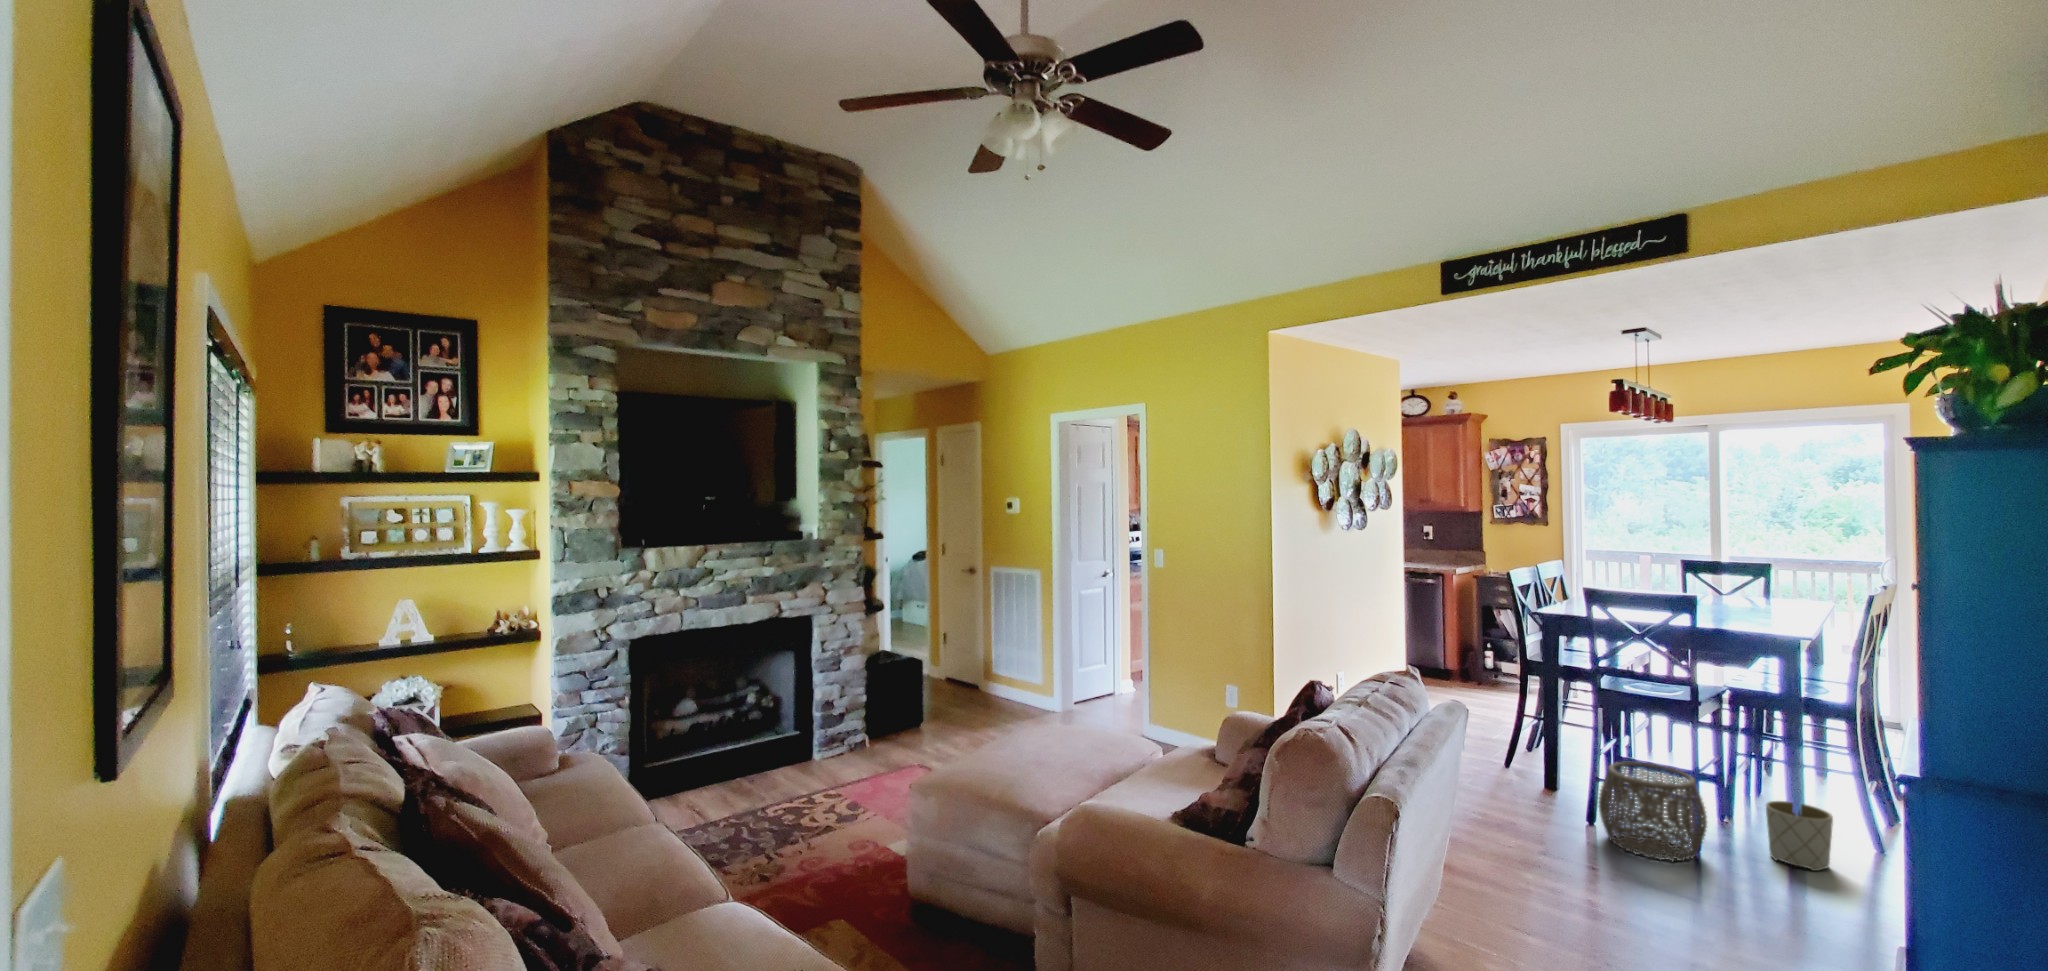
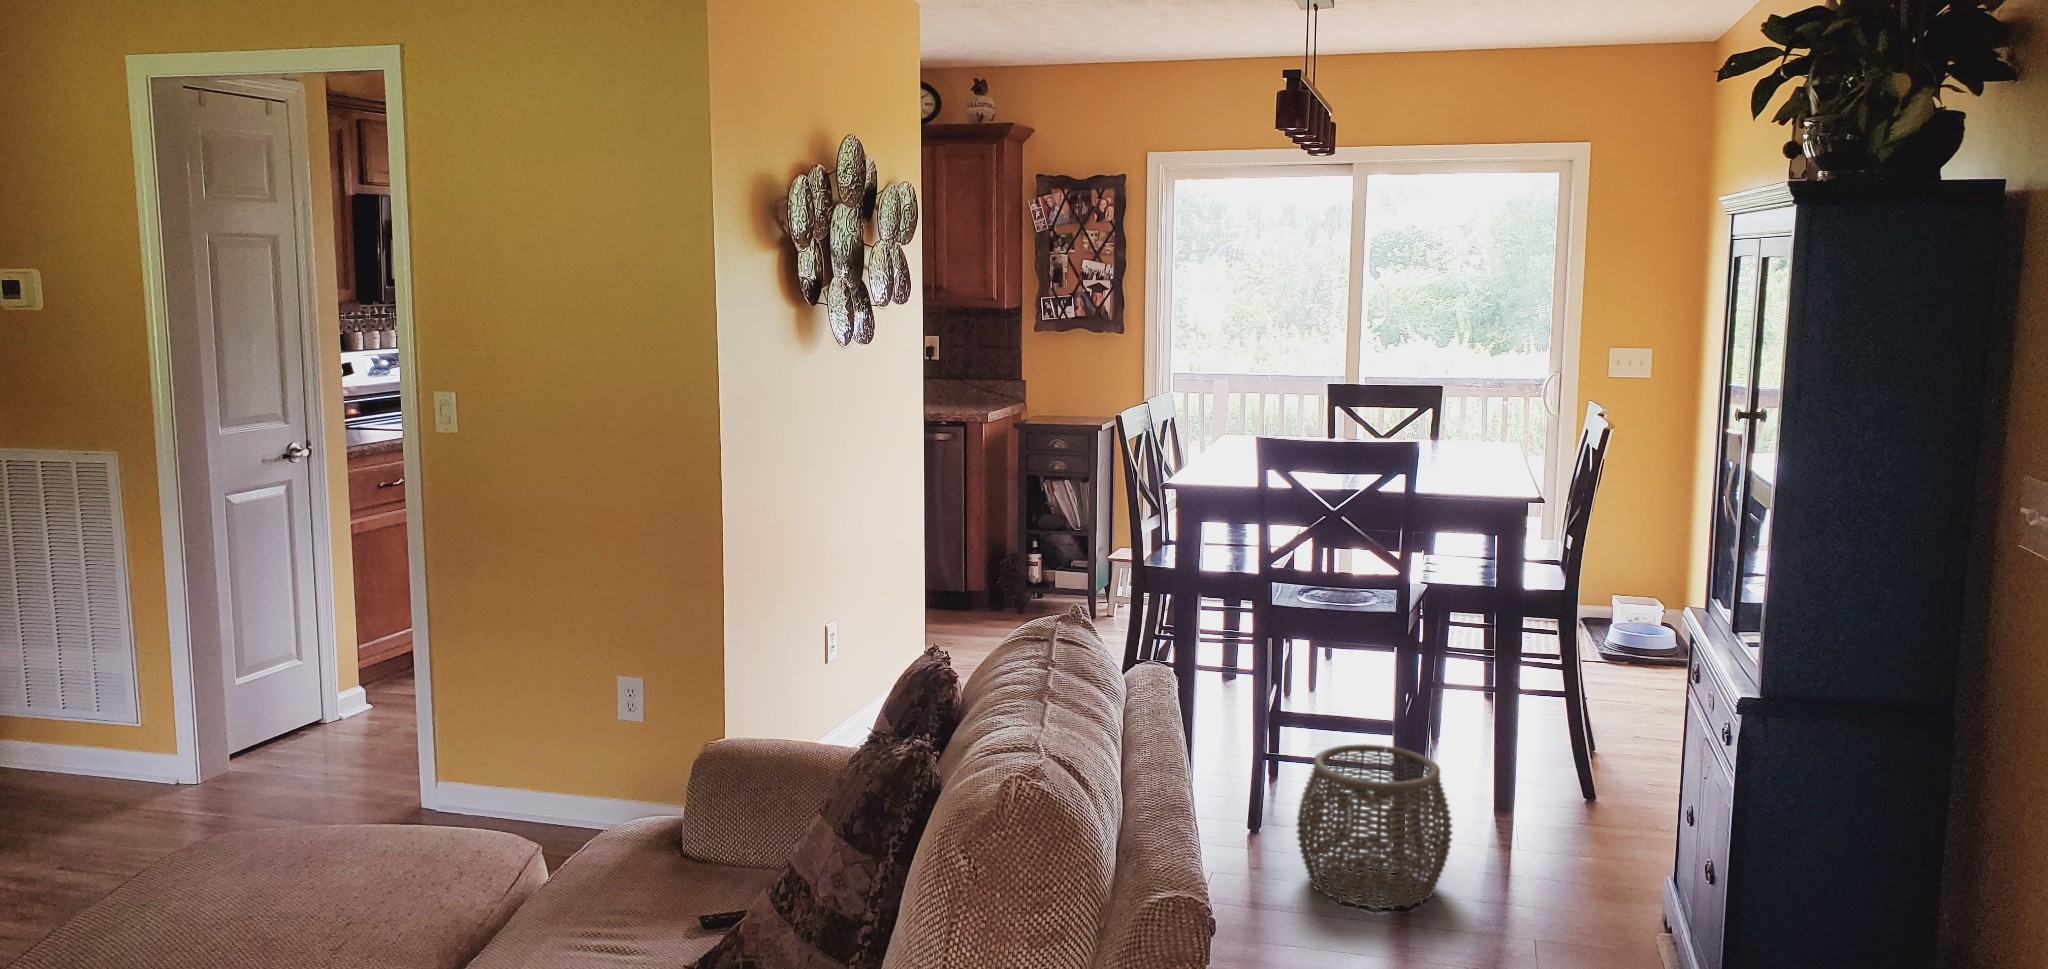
planter: present [1766,801,1833,871] -> none [1512,773,1596,877]

